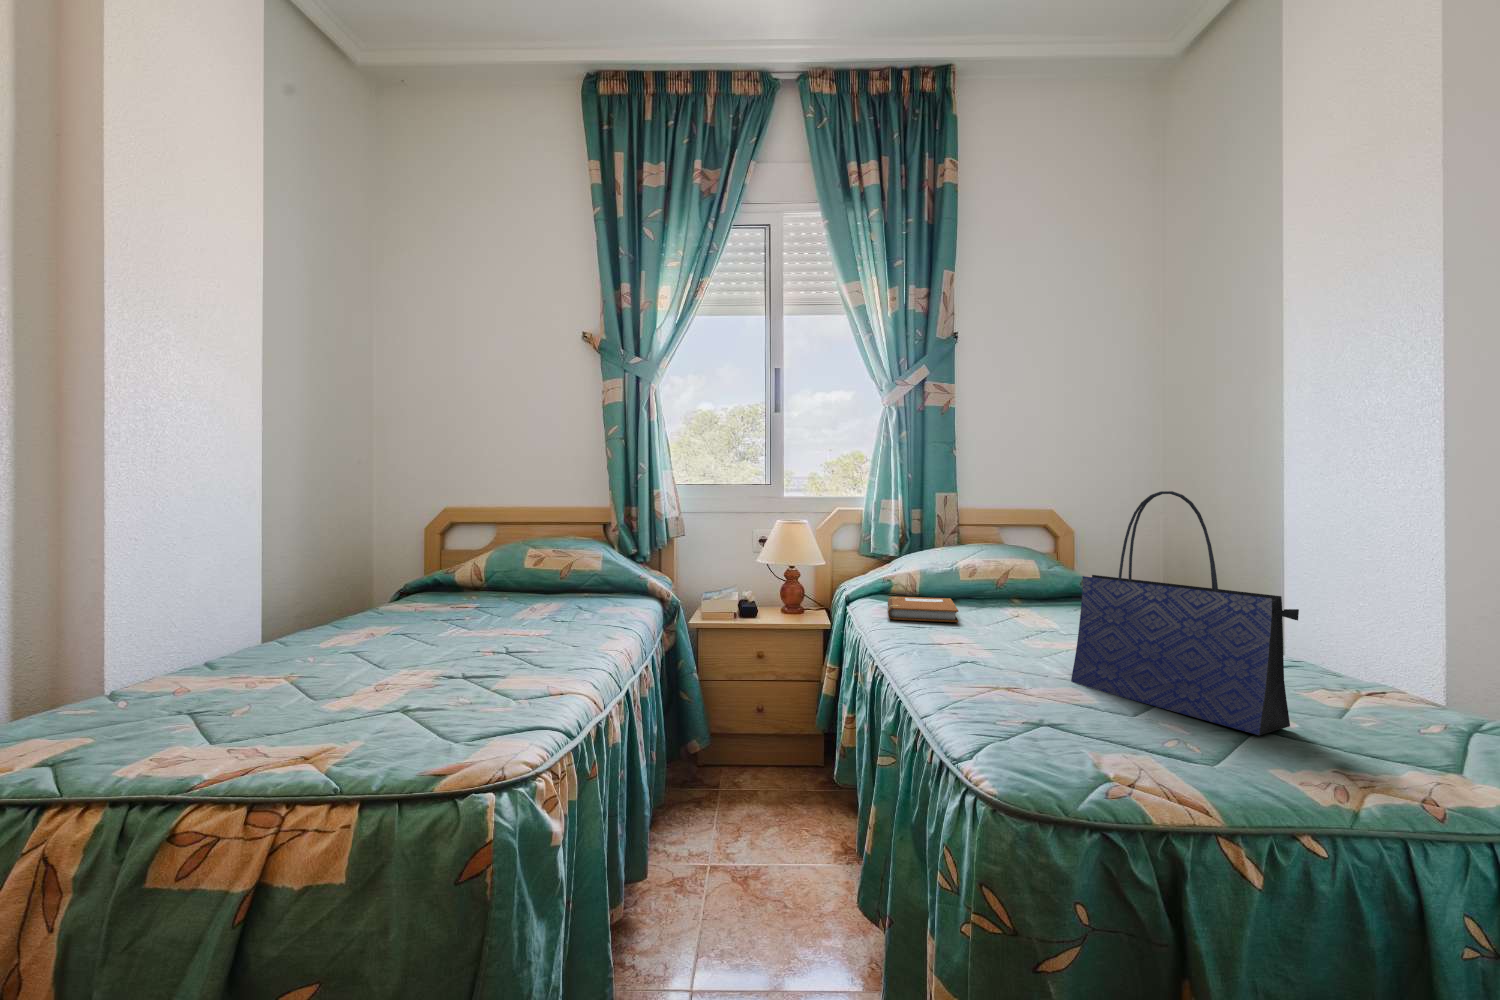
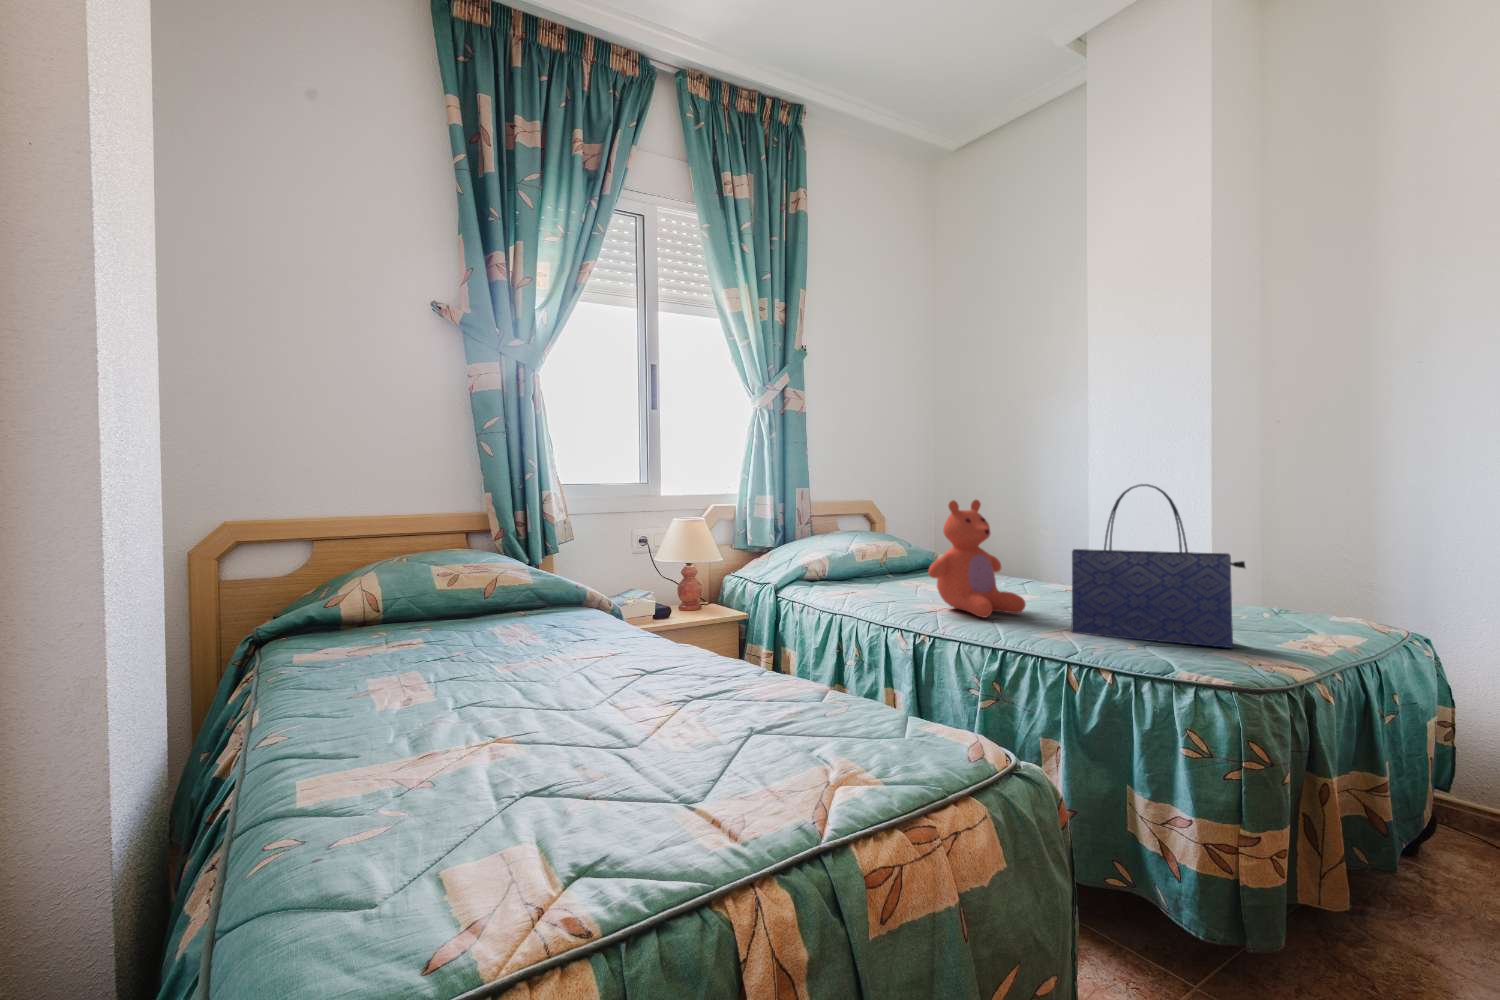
teddy bear: none [955,508,1070,652] -> present [928,500,1026,617]
notebook: present [888,597,958,622] -> none [818,581,902,603]

